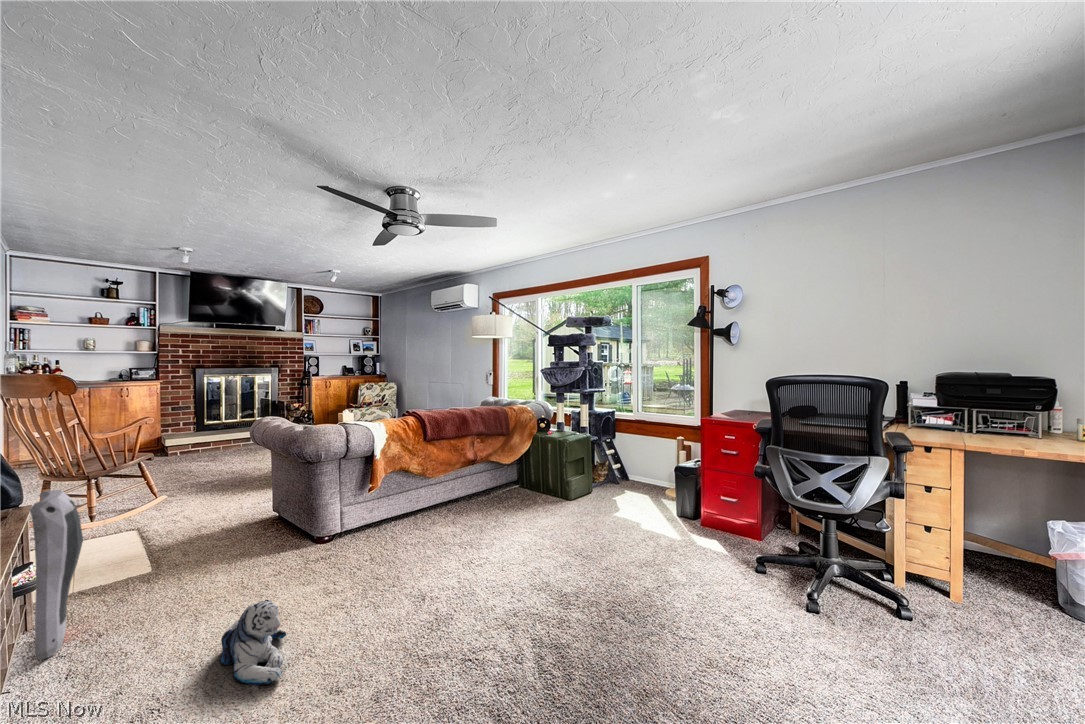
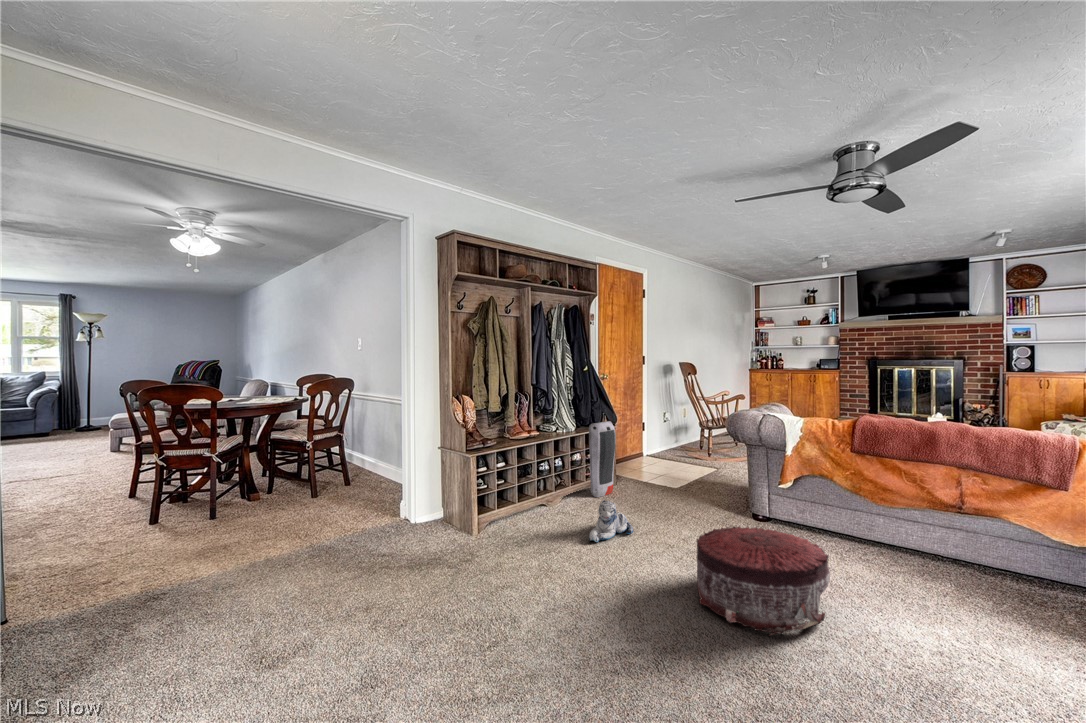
pouf: none [443,511,560,613] -> present [697,527,830,636]

